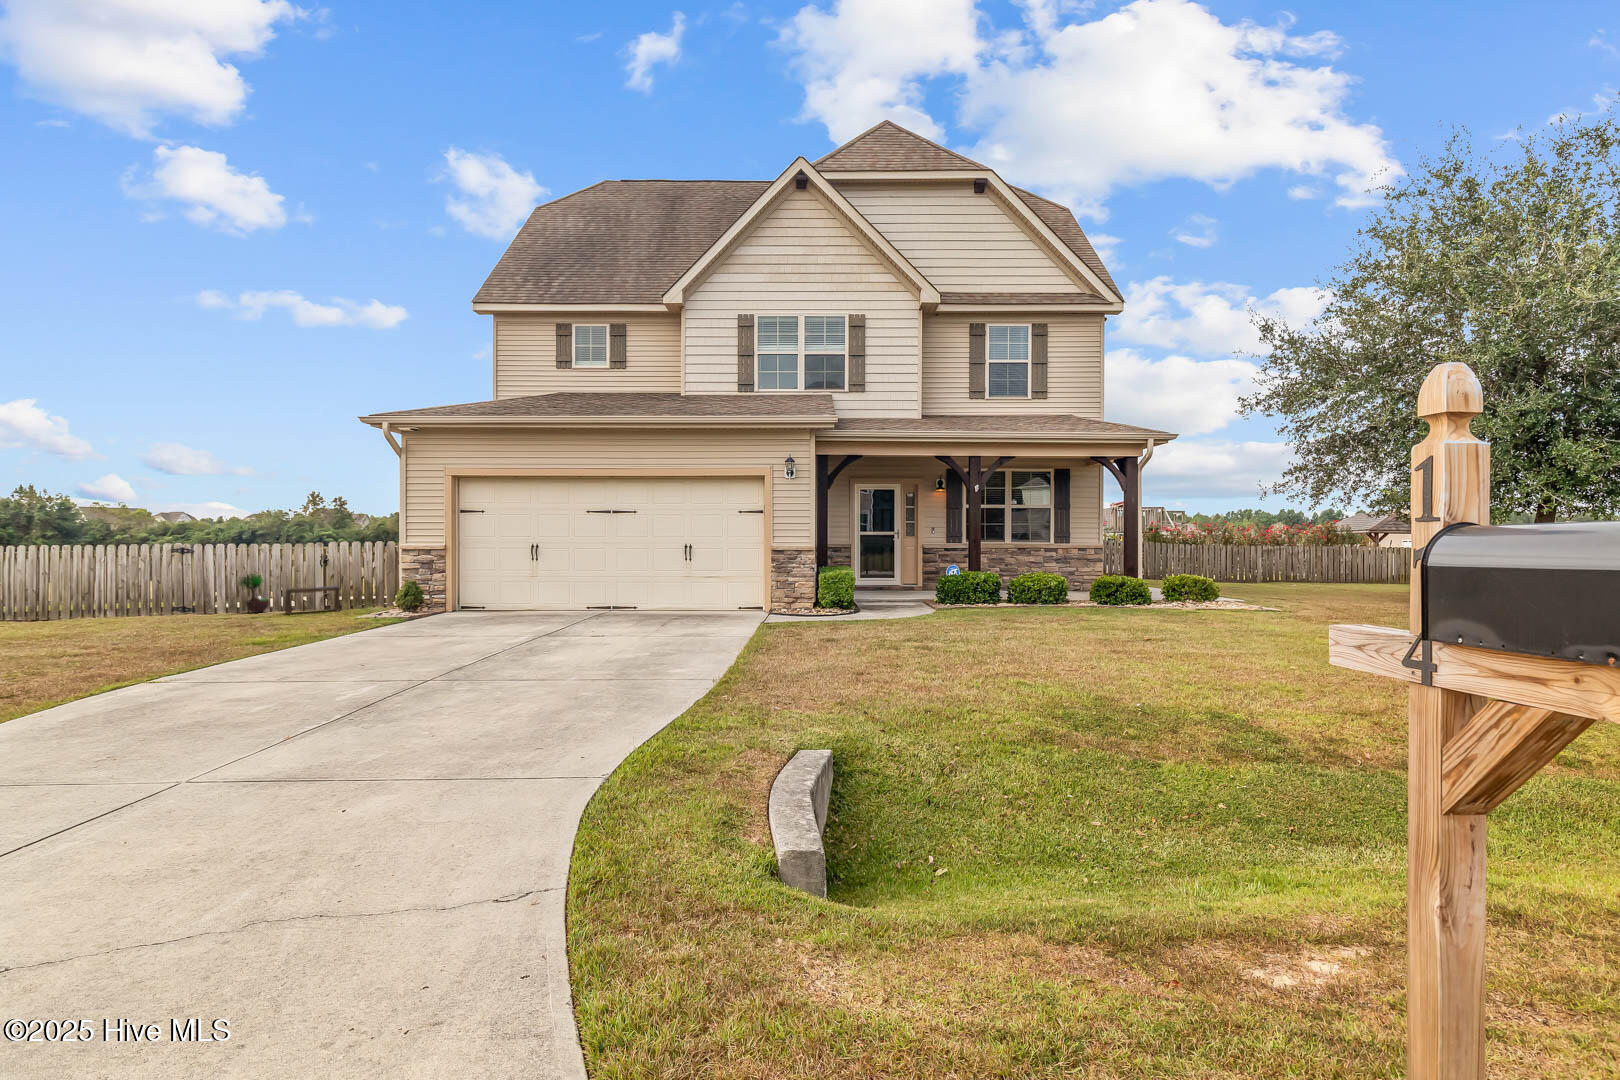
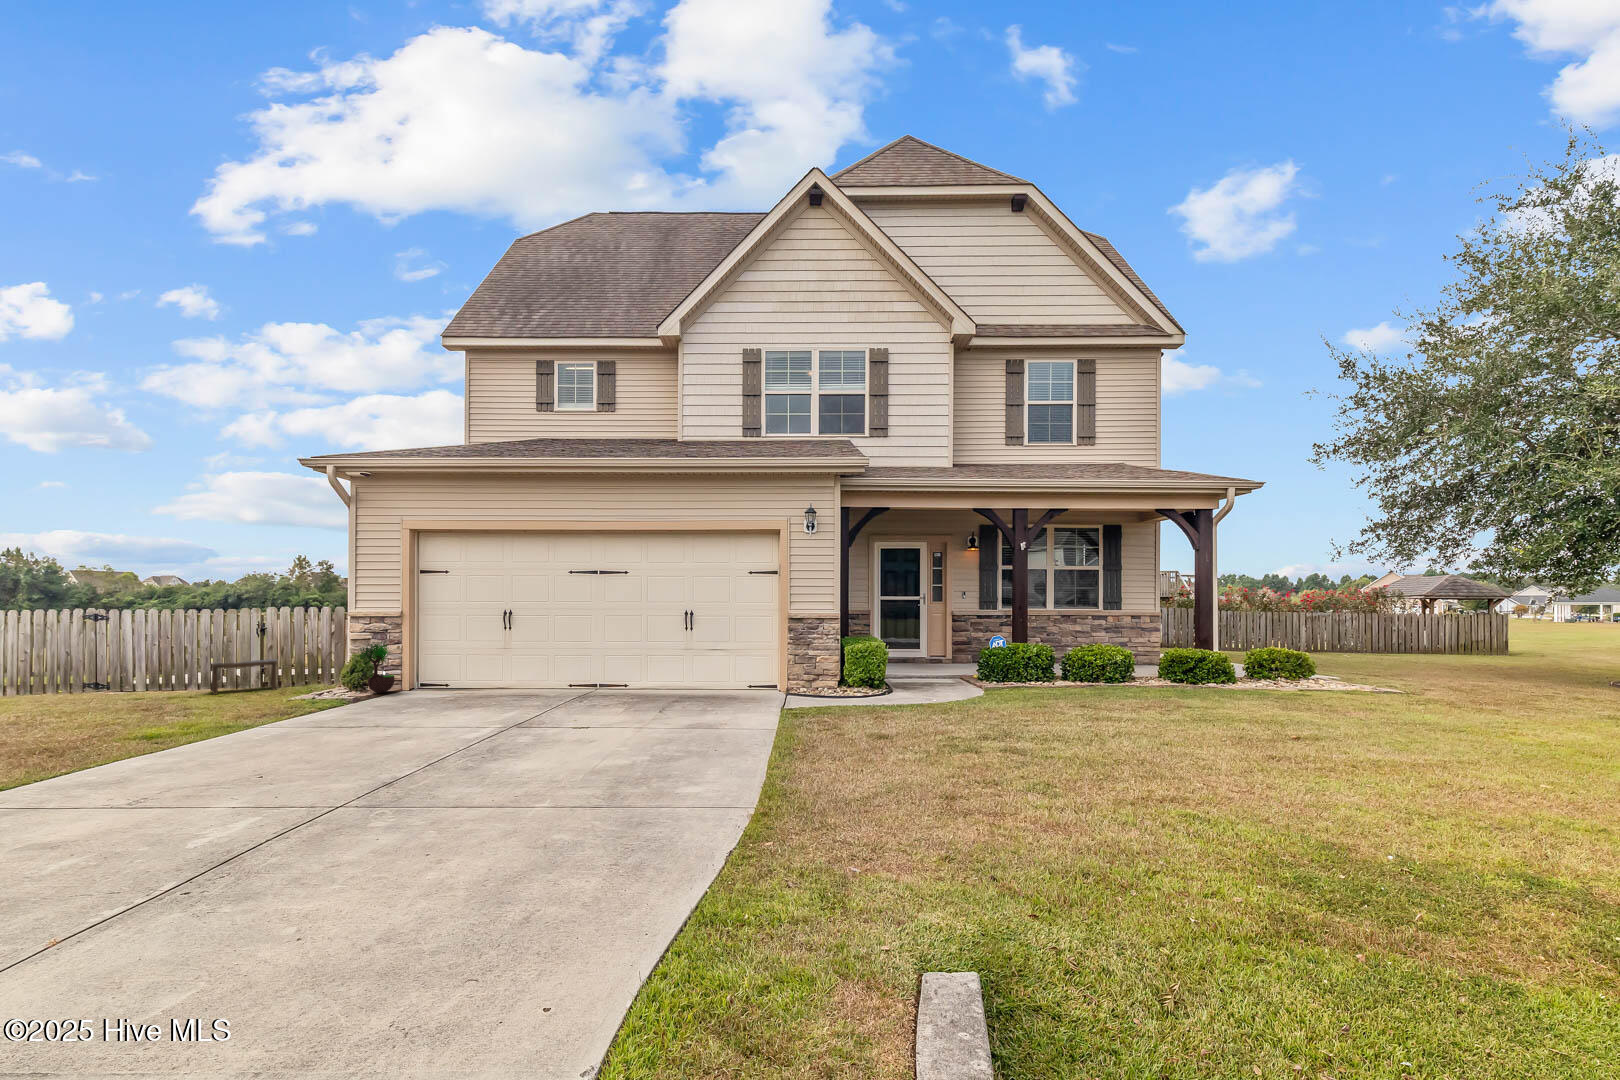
potted tree: present [239,574,269,613] -> present [360,642,395,693]

